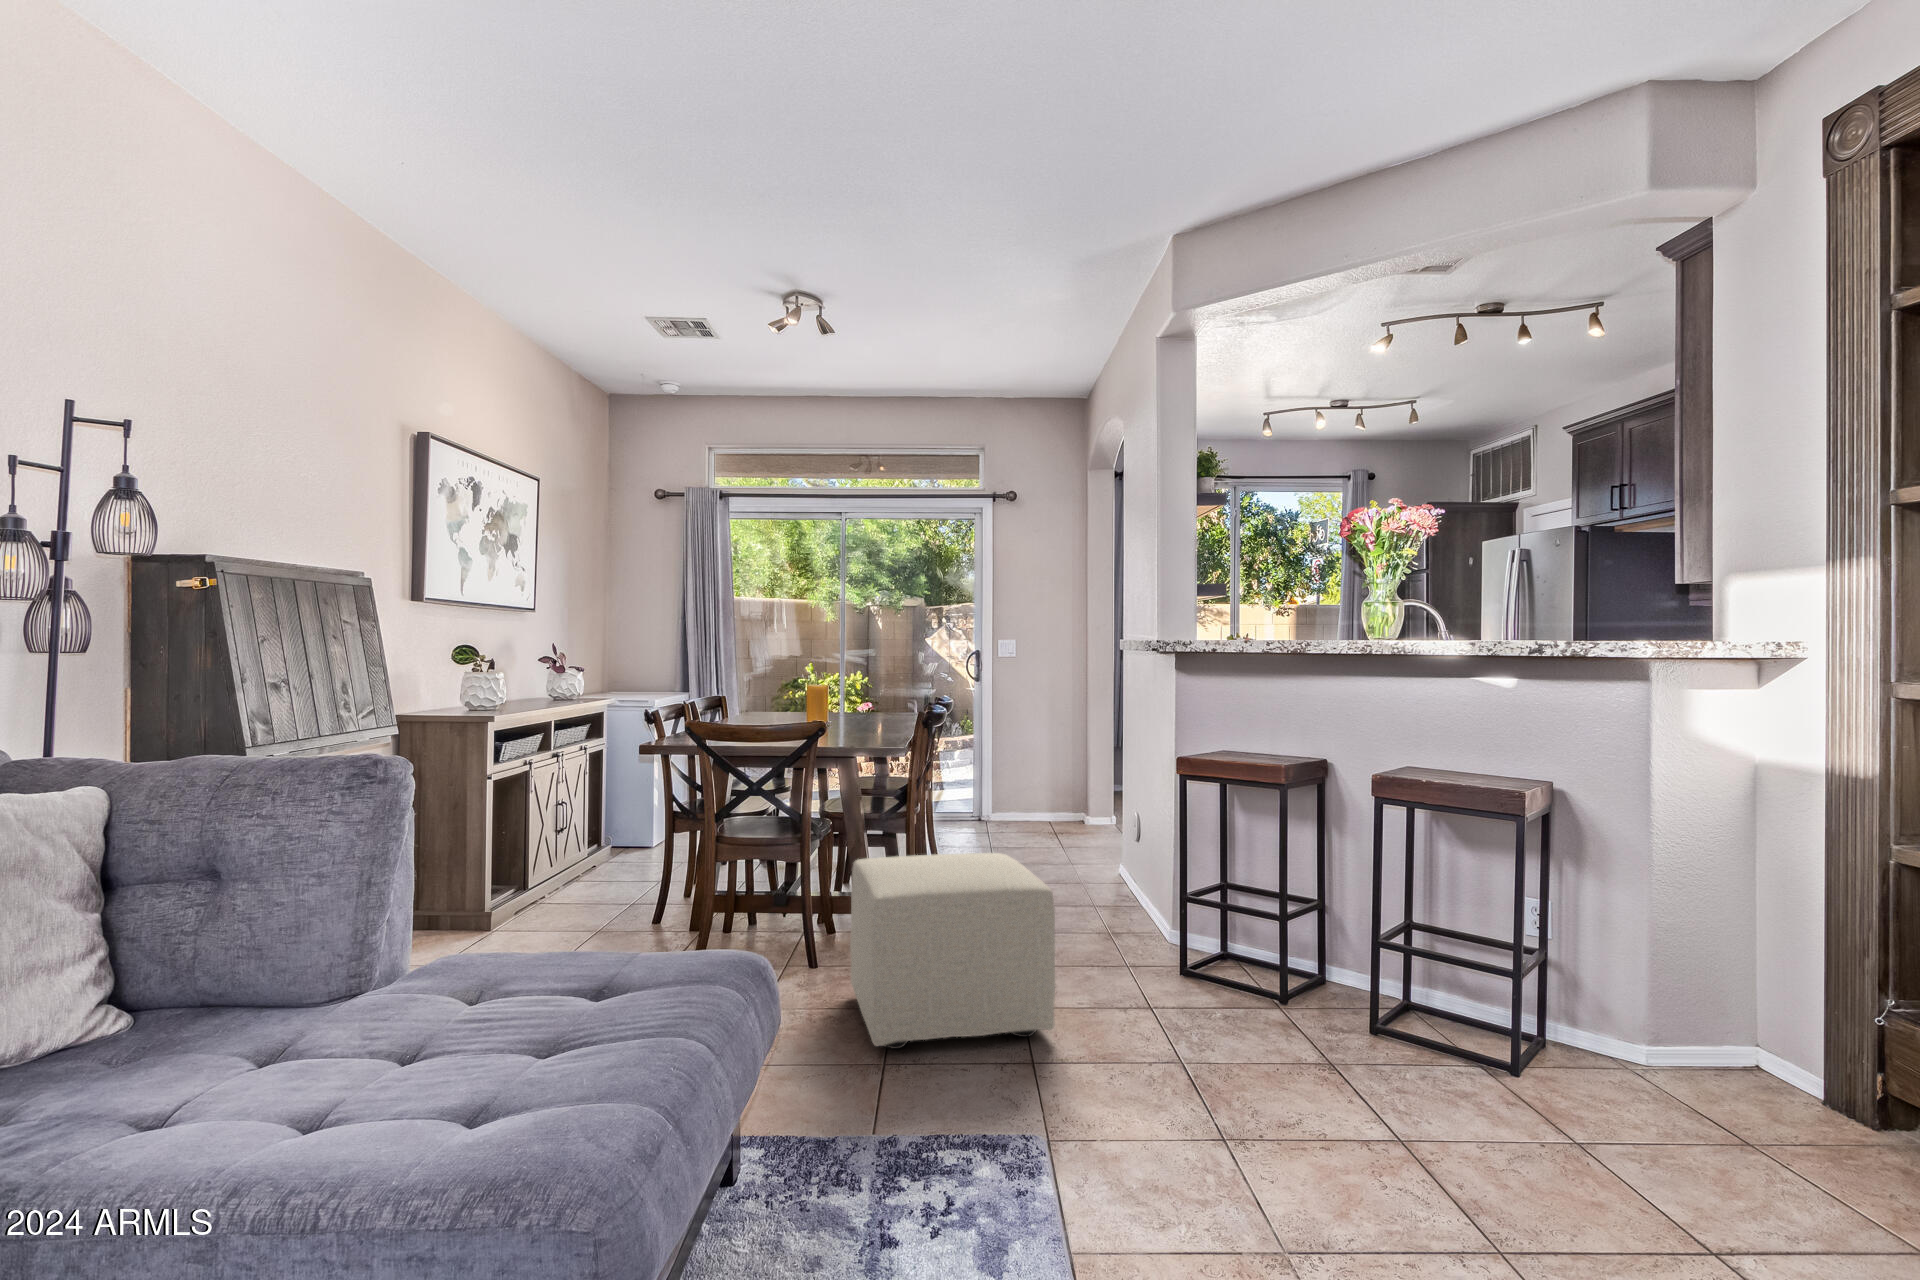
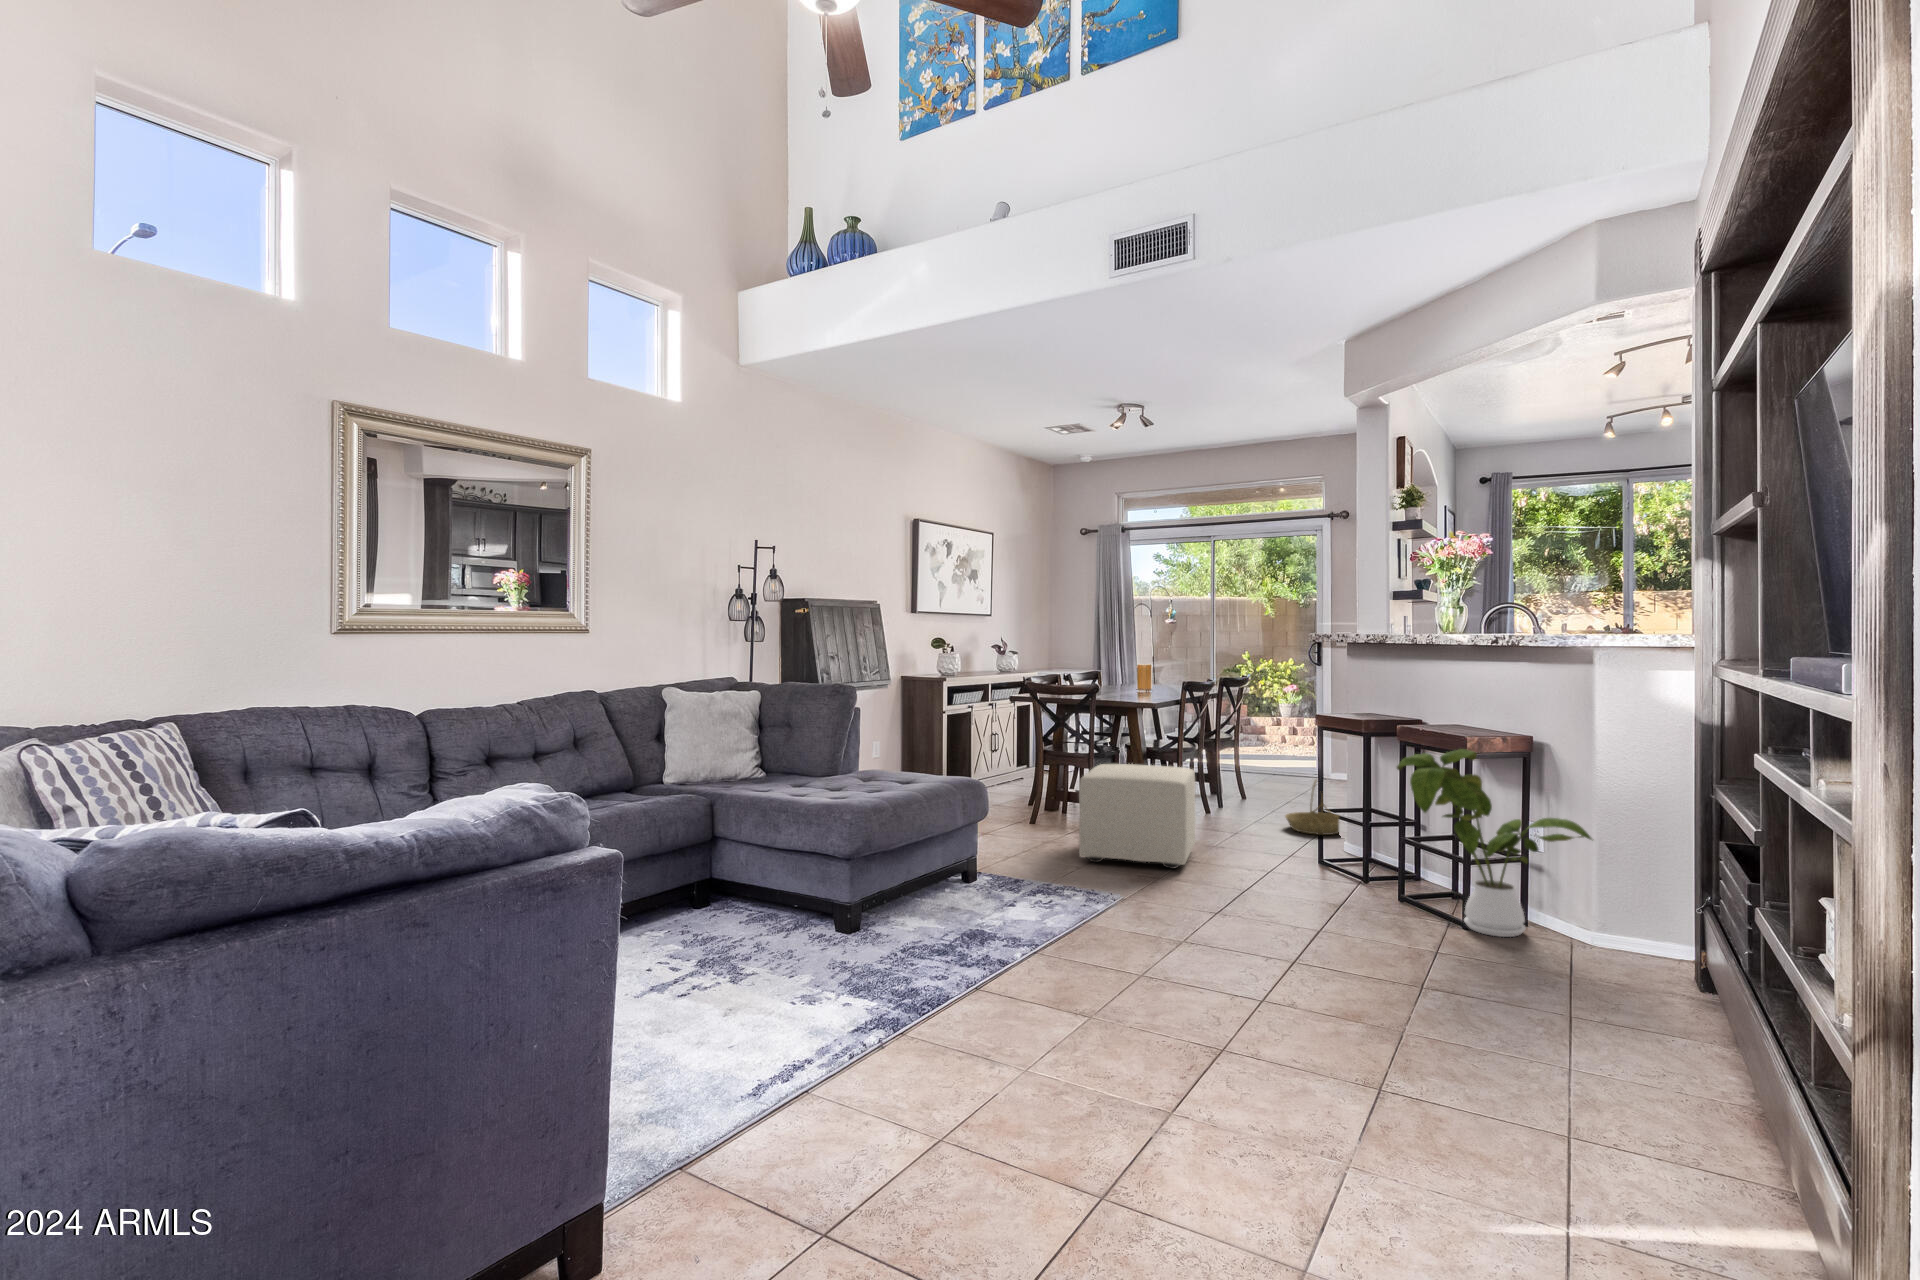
house plant: none [1430,810,1743,1089] -> present [1397,749,1592,937]
basket: none [1057,840,1141,920] -> present [1285,780,1339,835]

